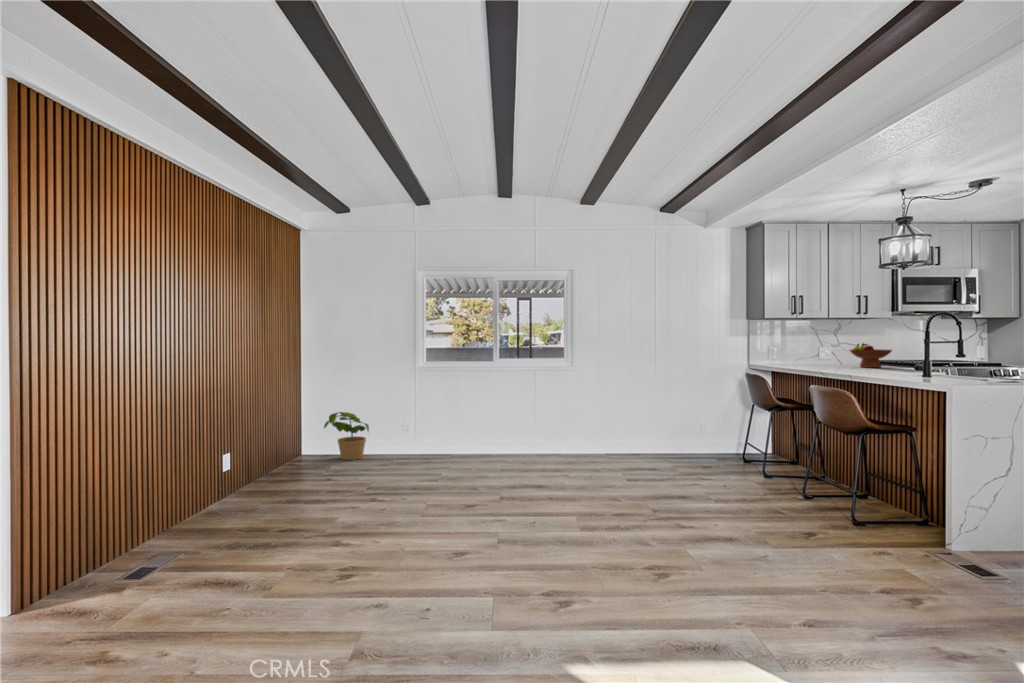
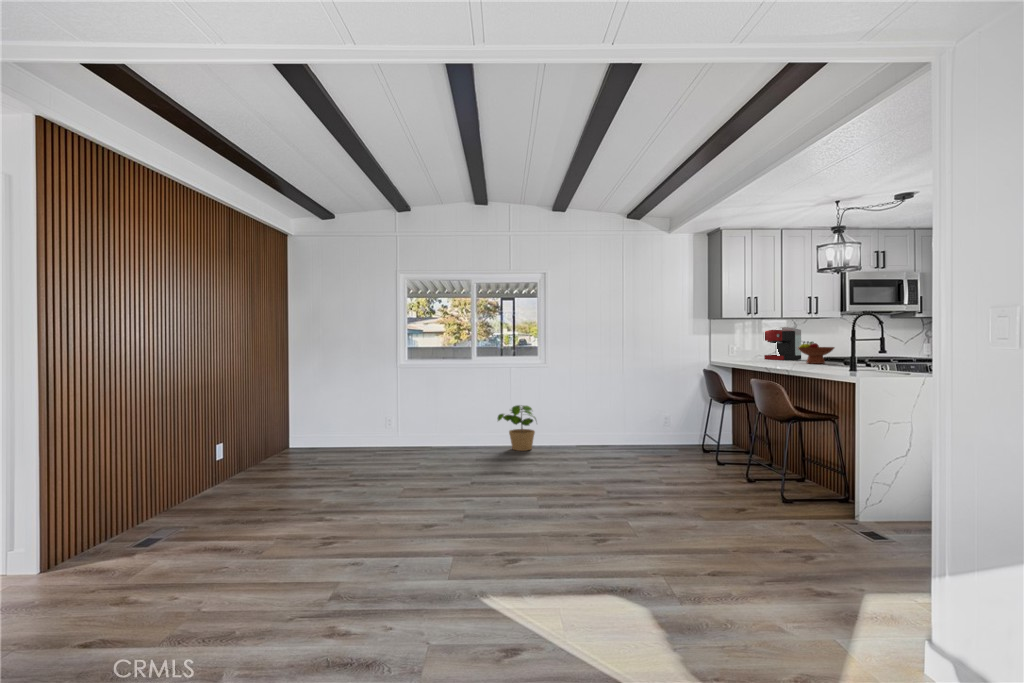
coffee maker: none [806,328,847,363] -> present [764,327,801,360]
potted plant: present [324,412,369,460] -> present [497,405,536,451]

